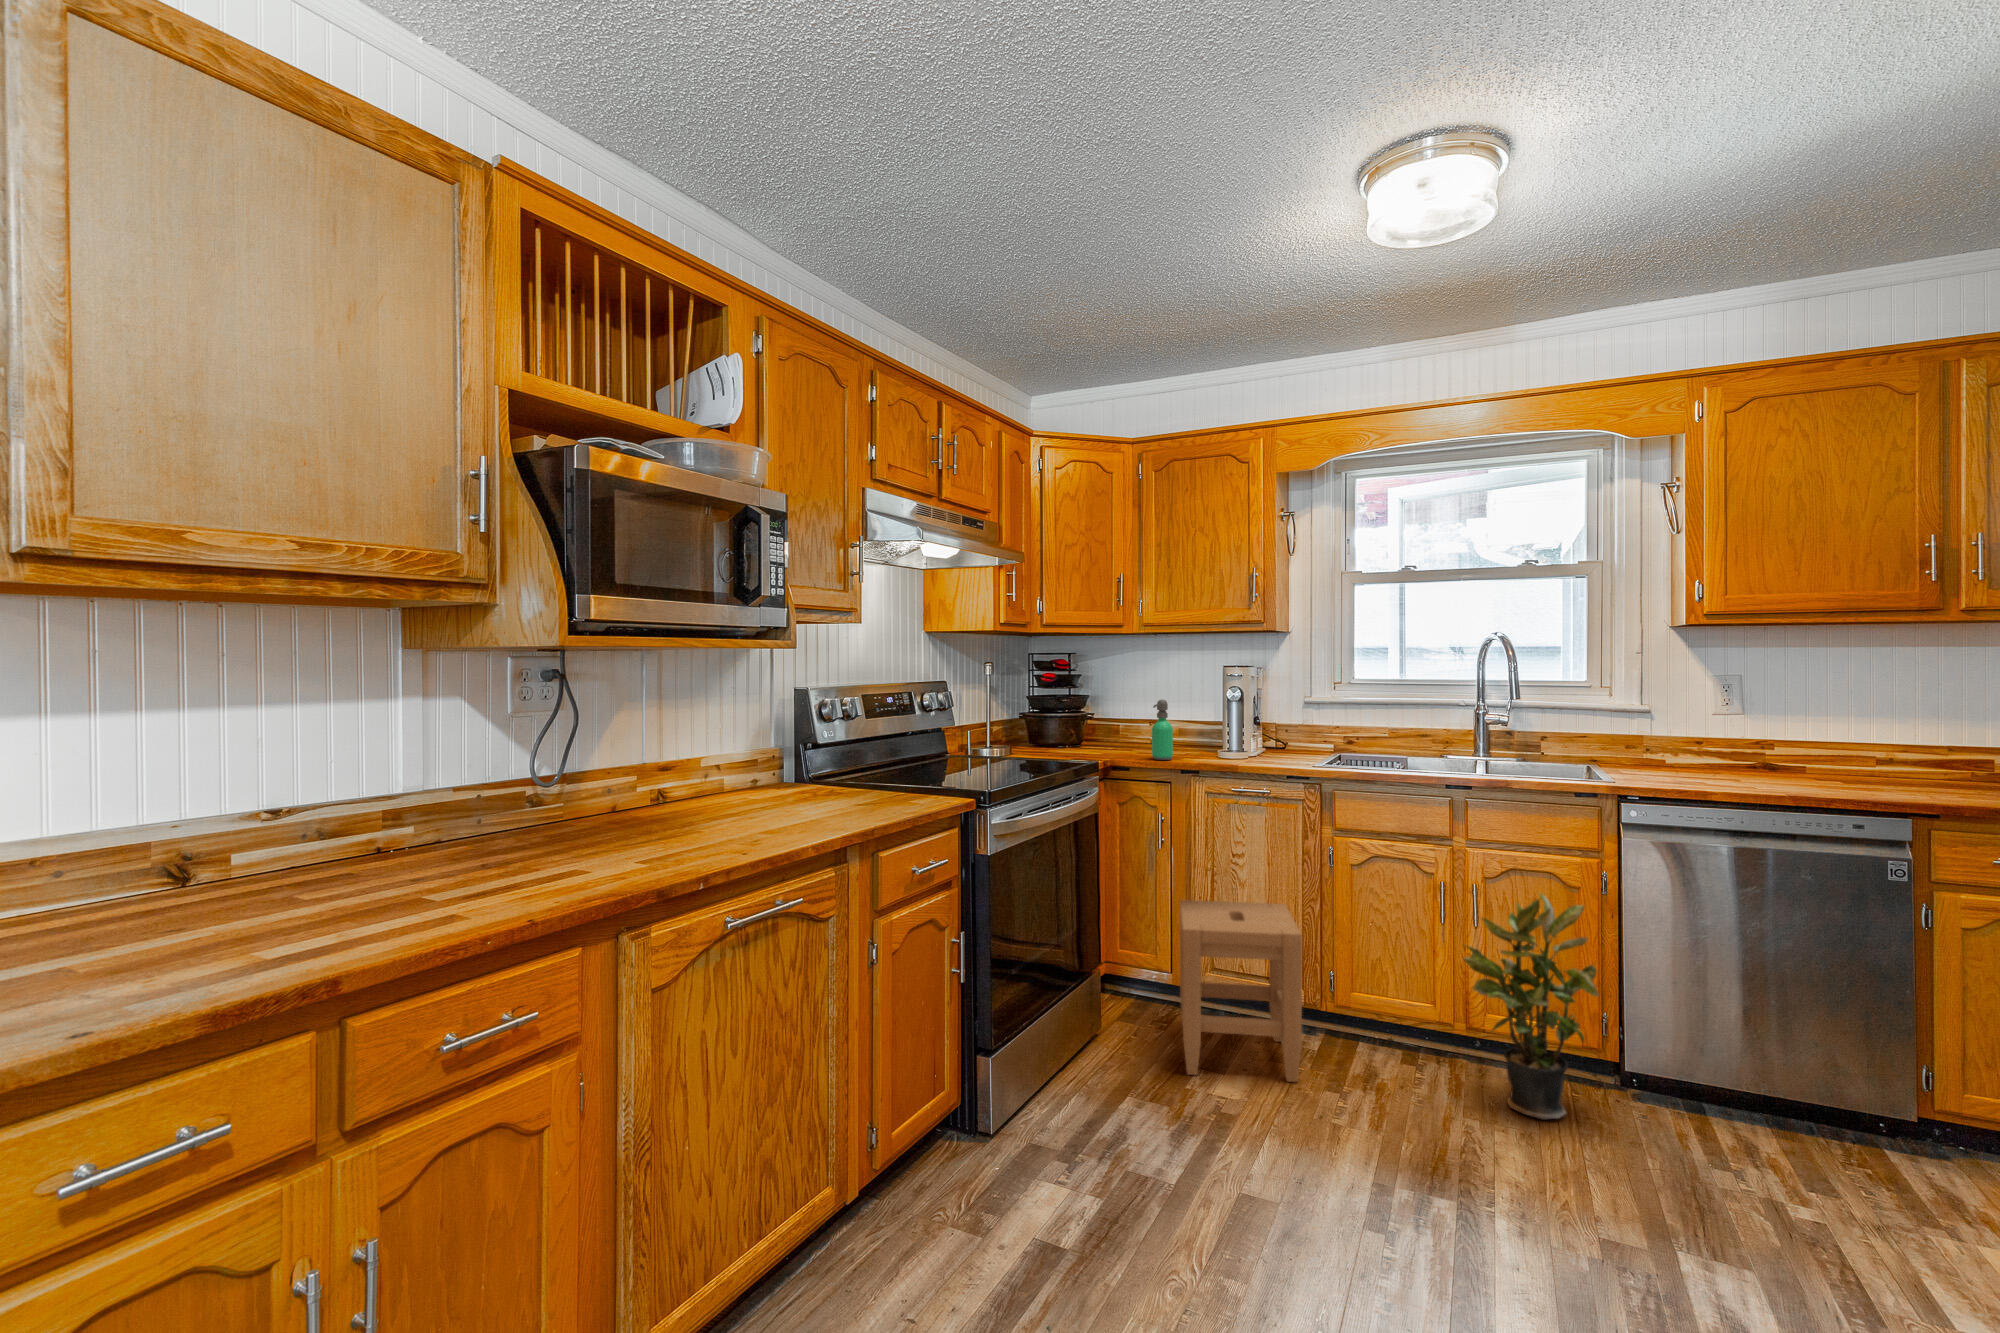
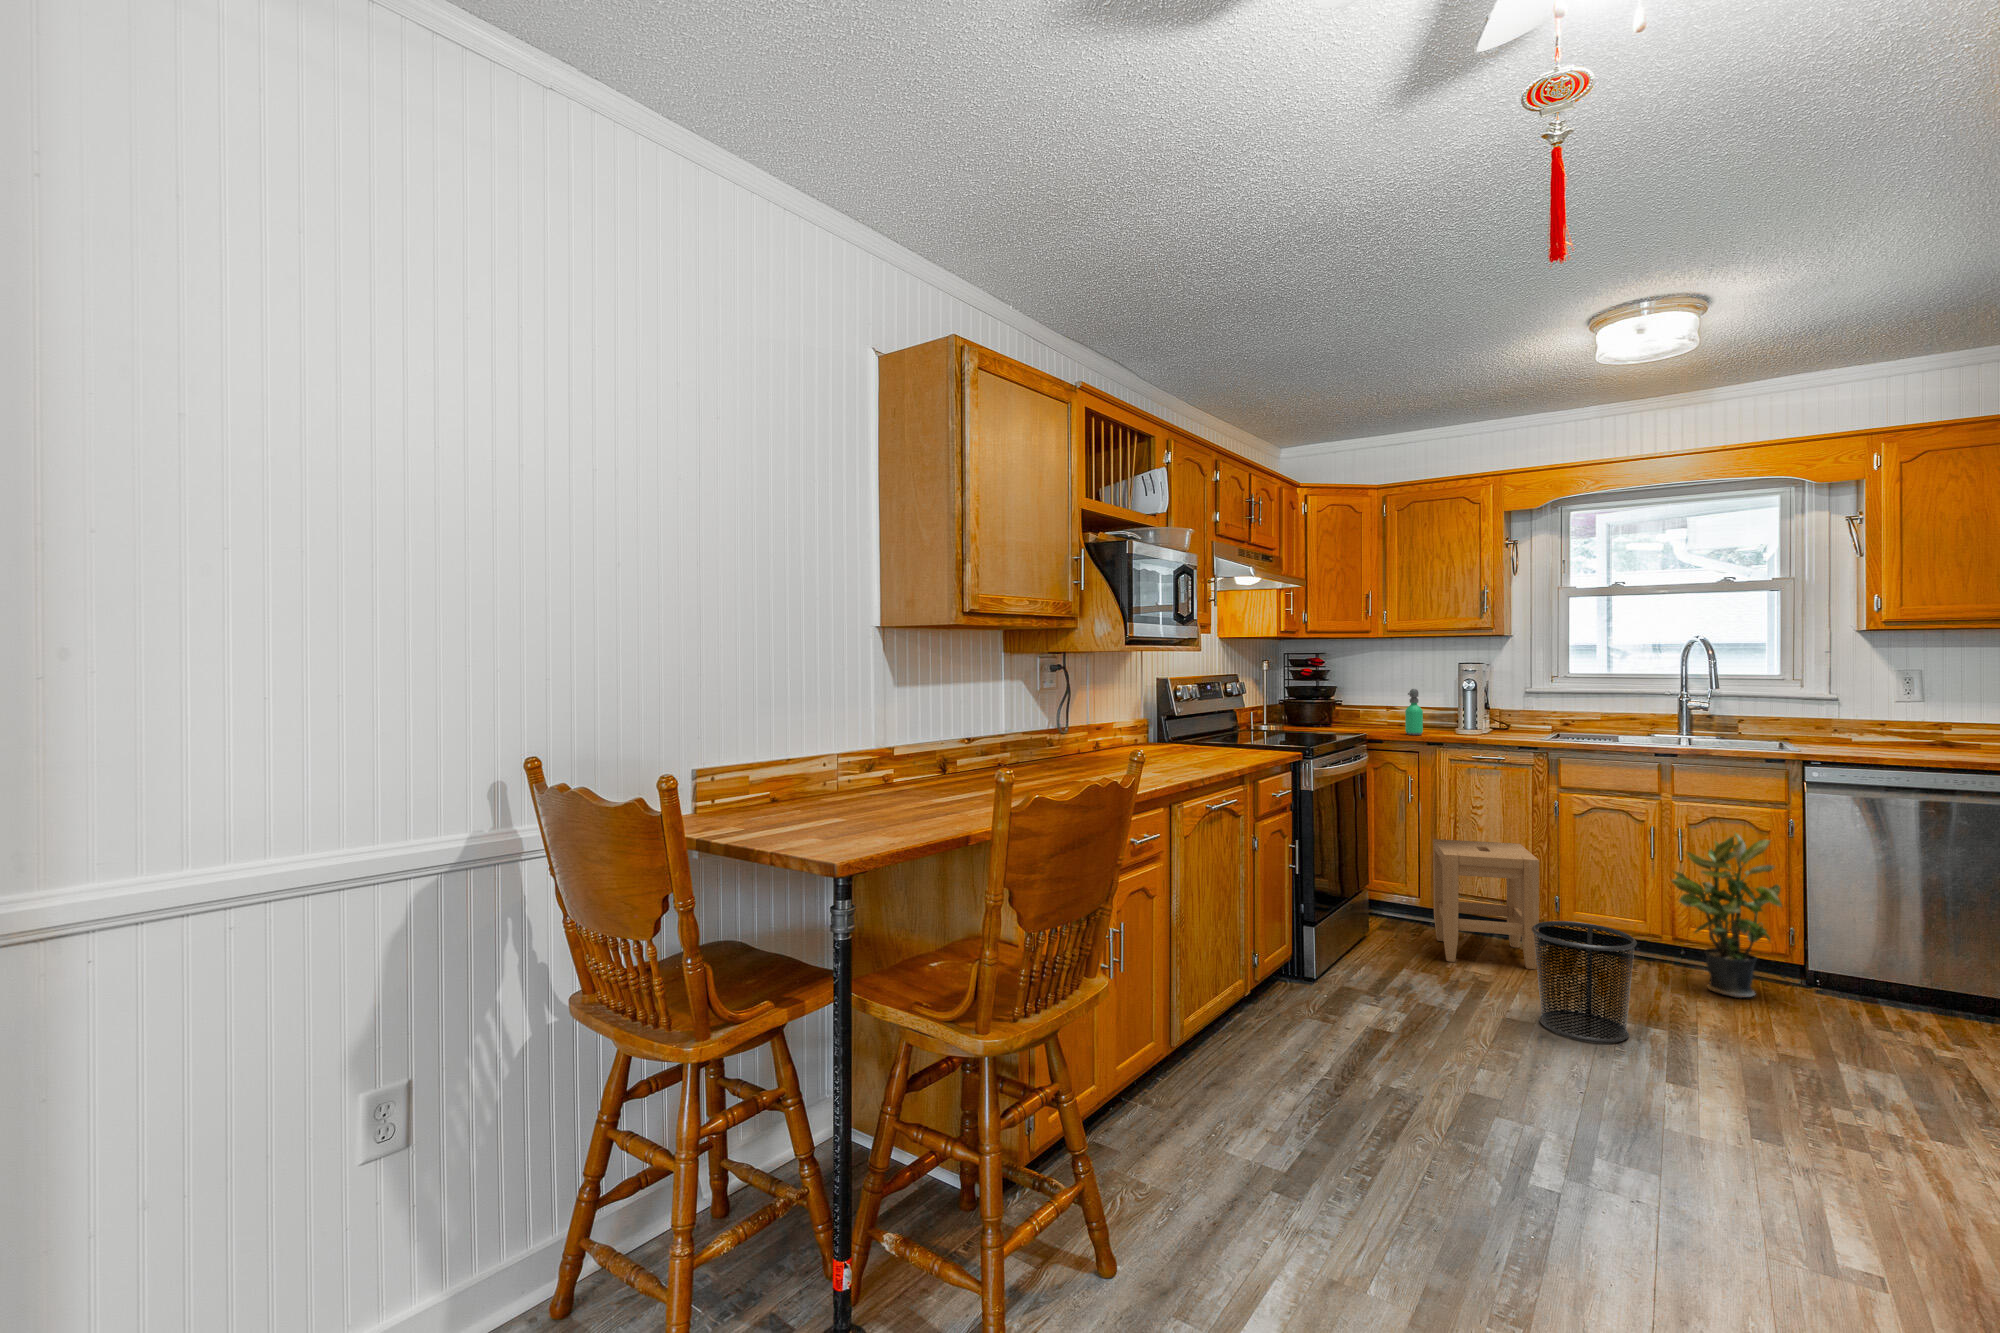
waste bin: none [1276,1039,1416,1237] -> present [1531,921,1637,1043]

